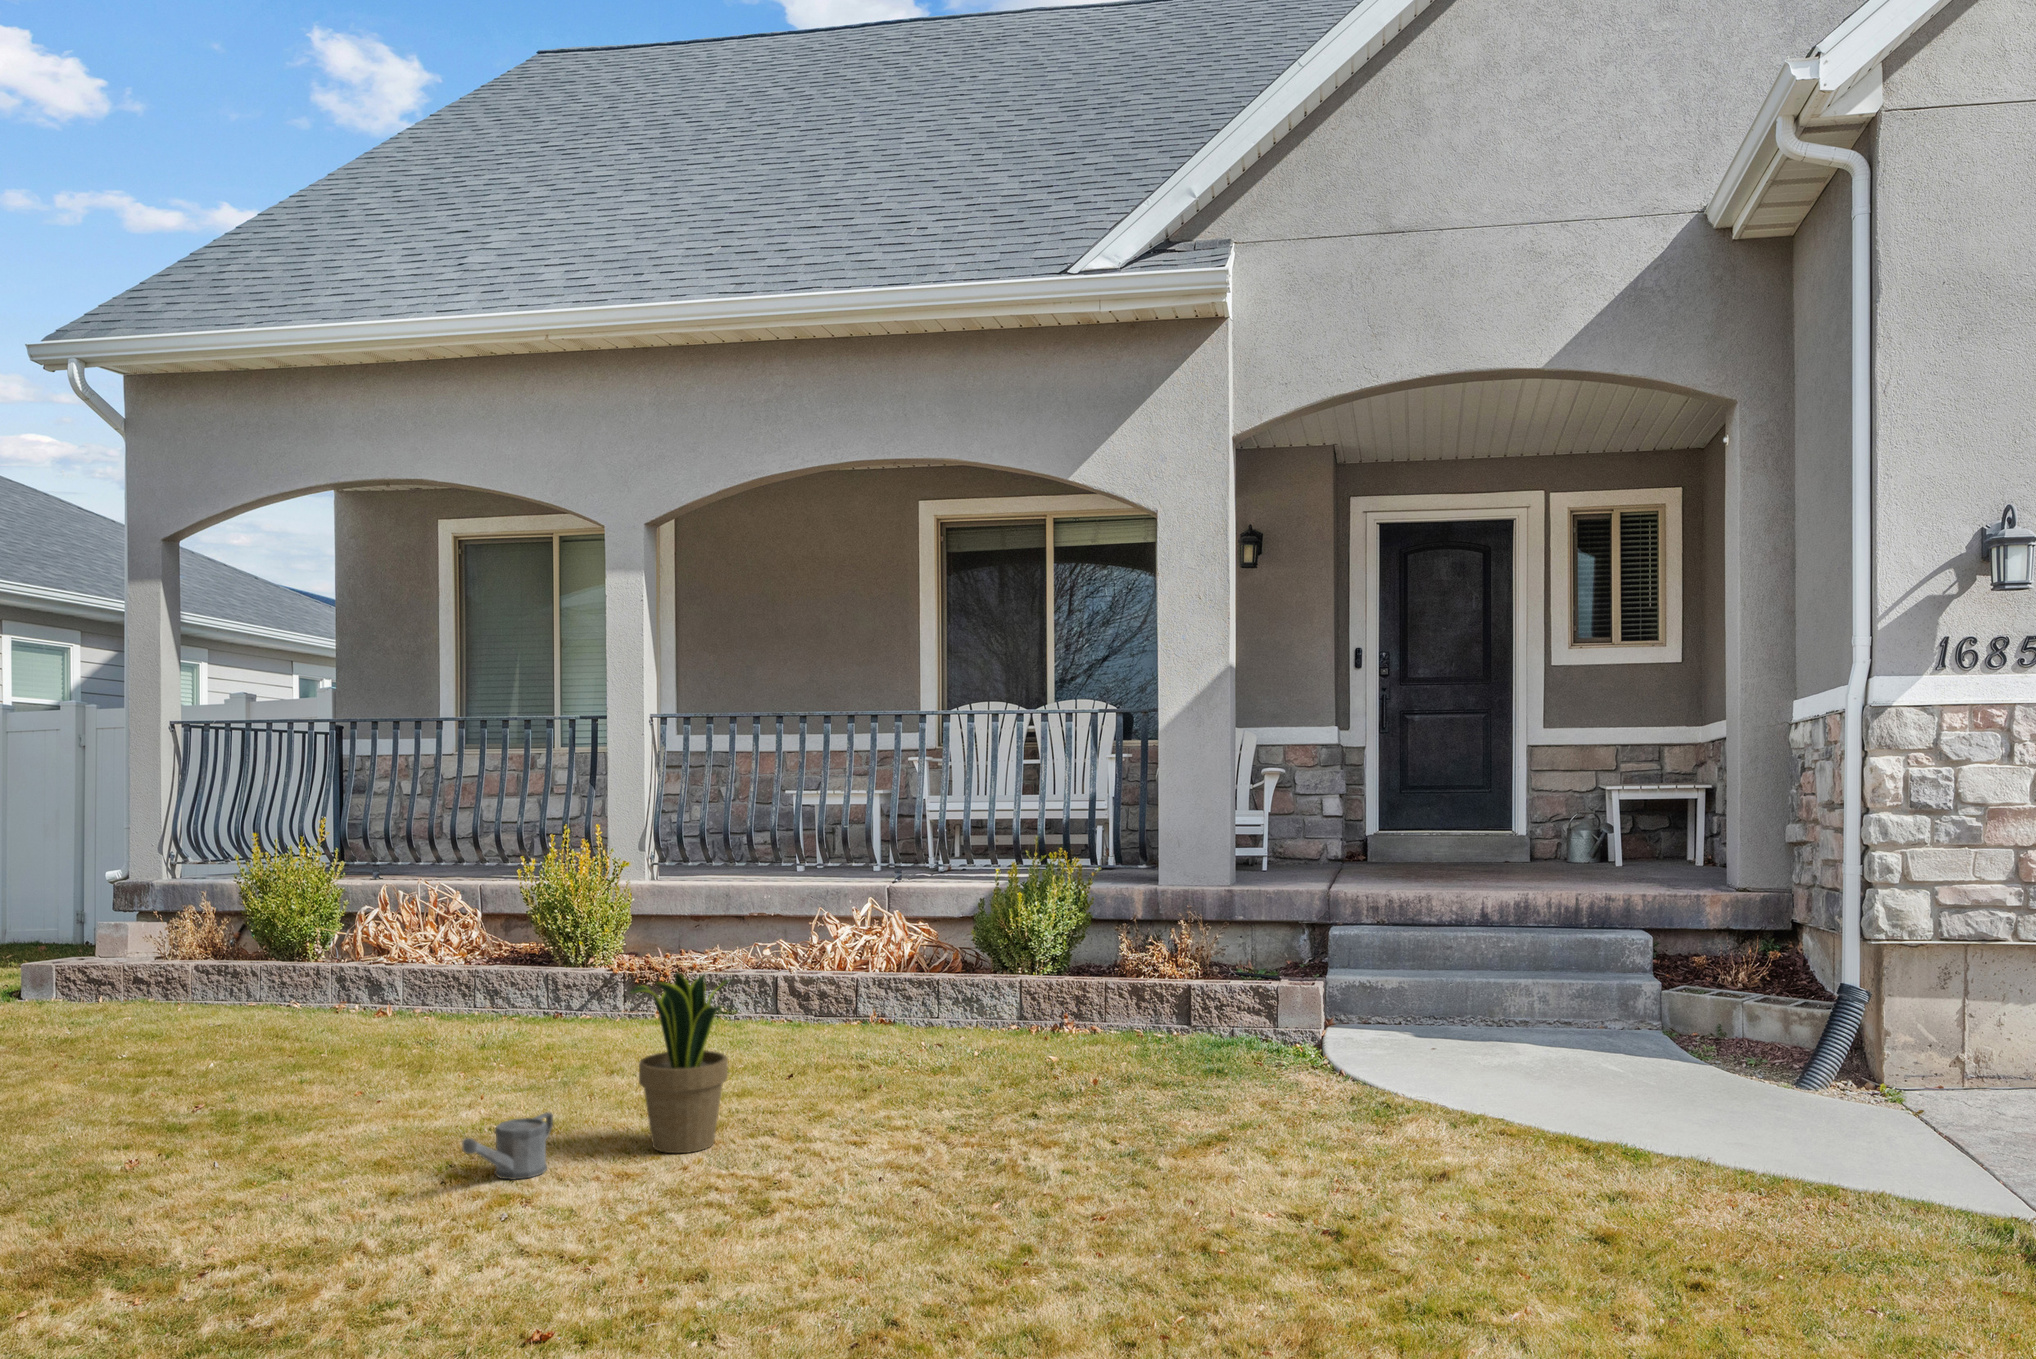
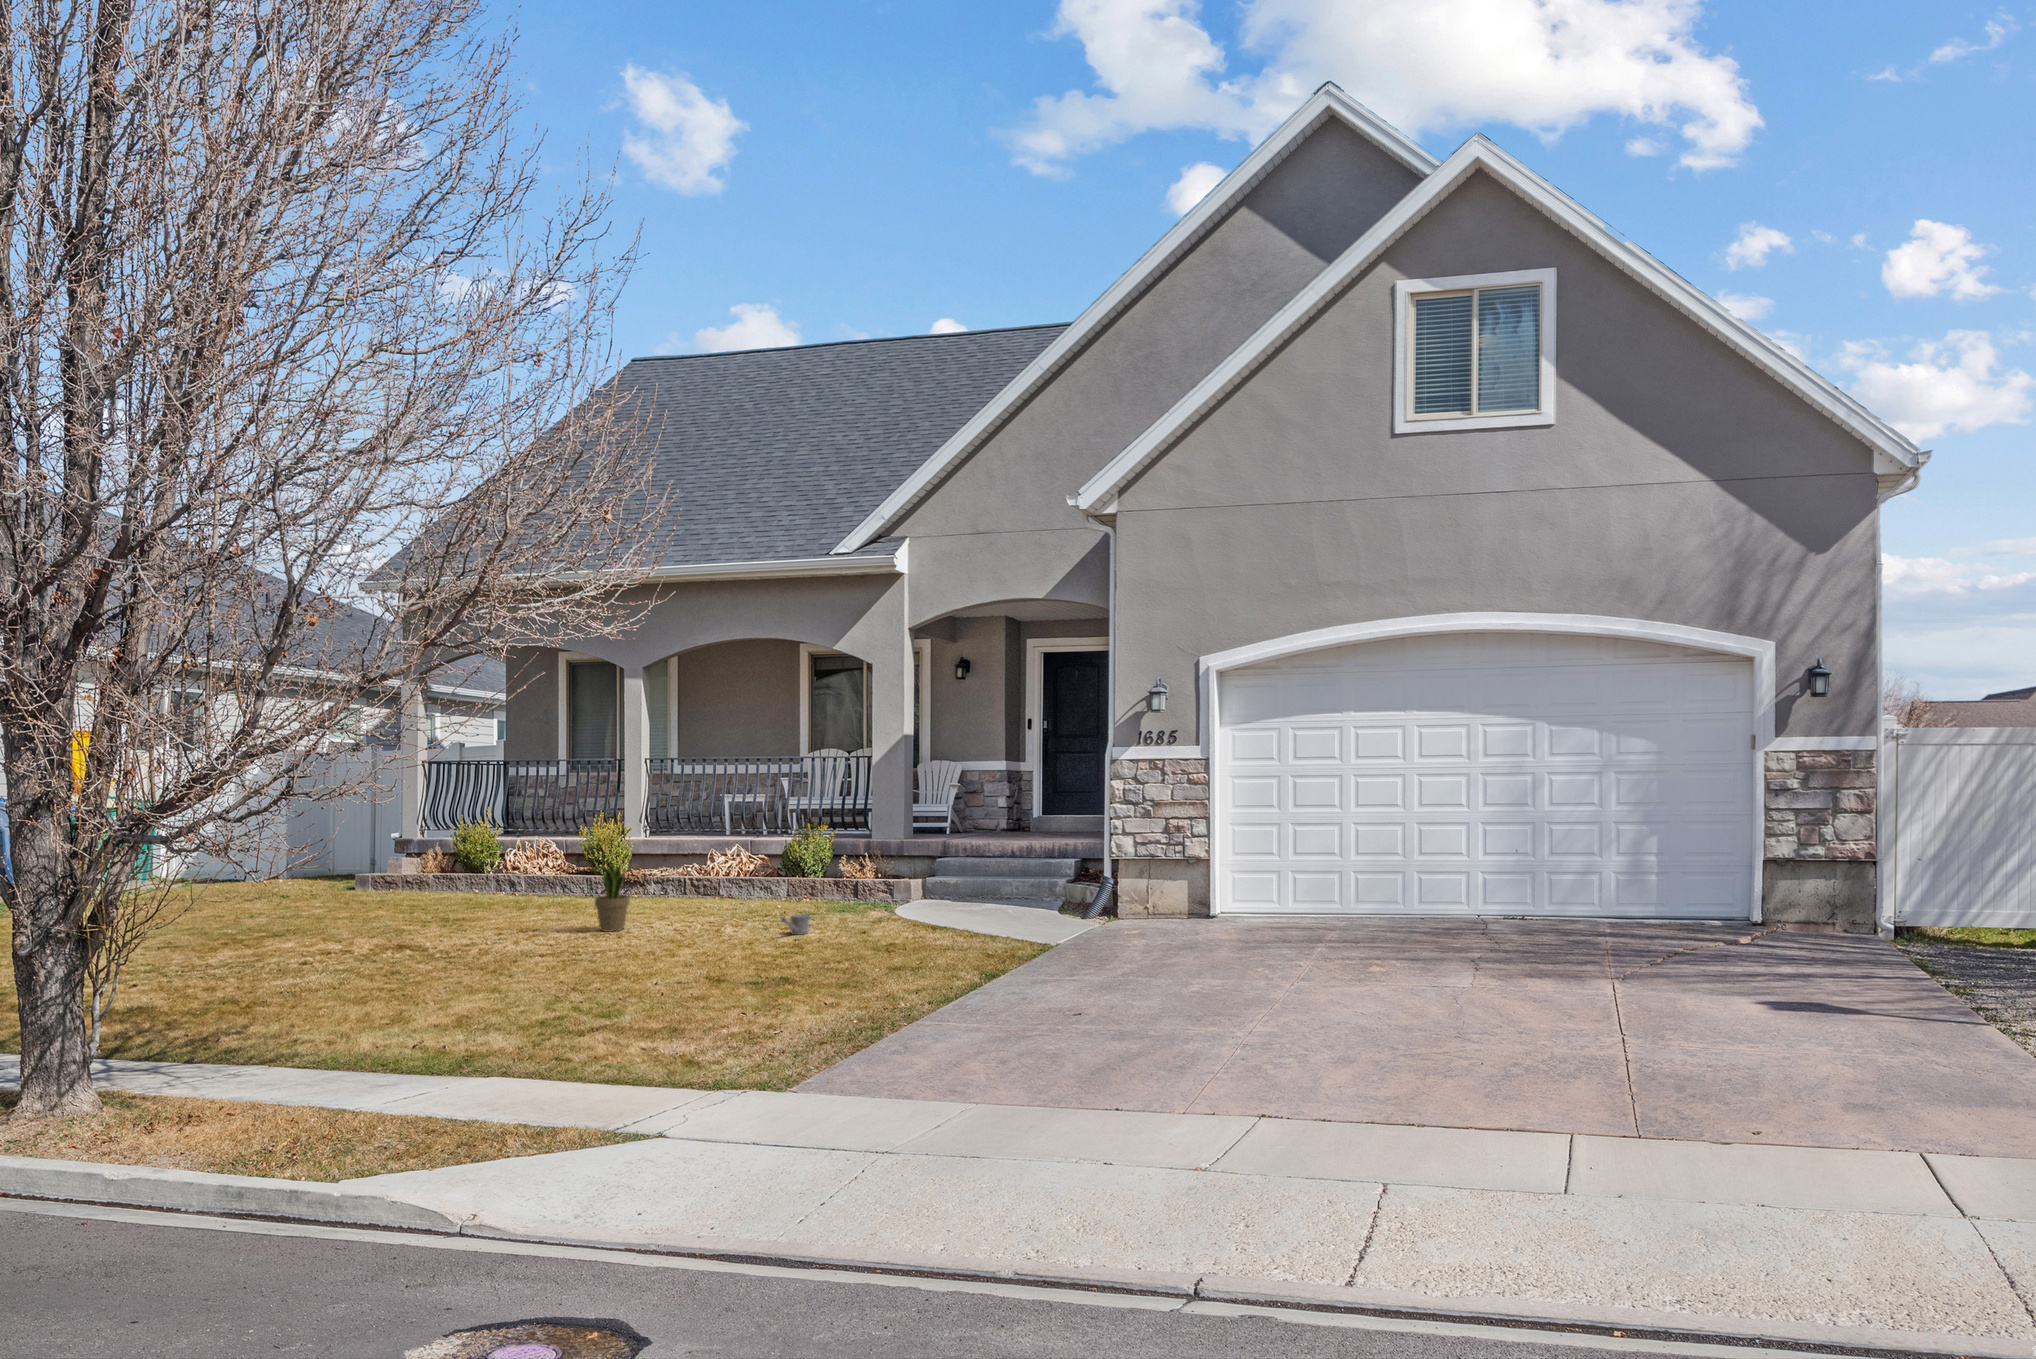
watering can: present [462,1112,553,1180] -> present [781,913,810,935]

